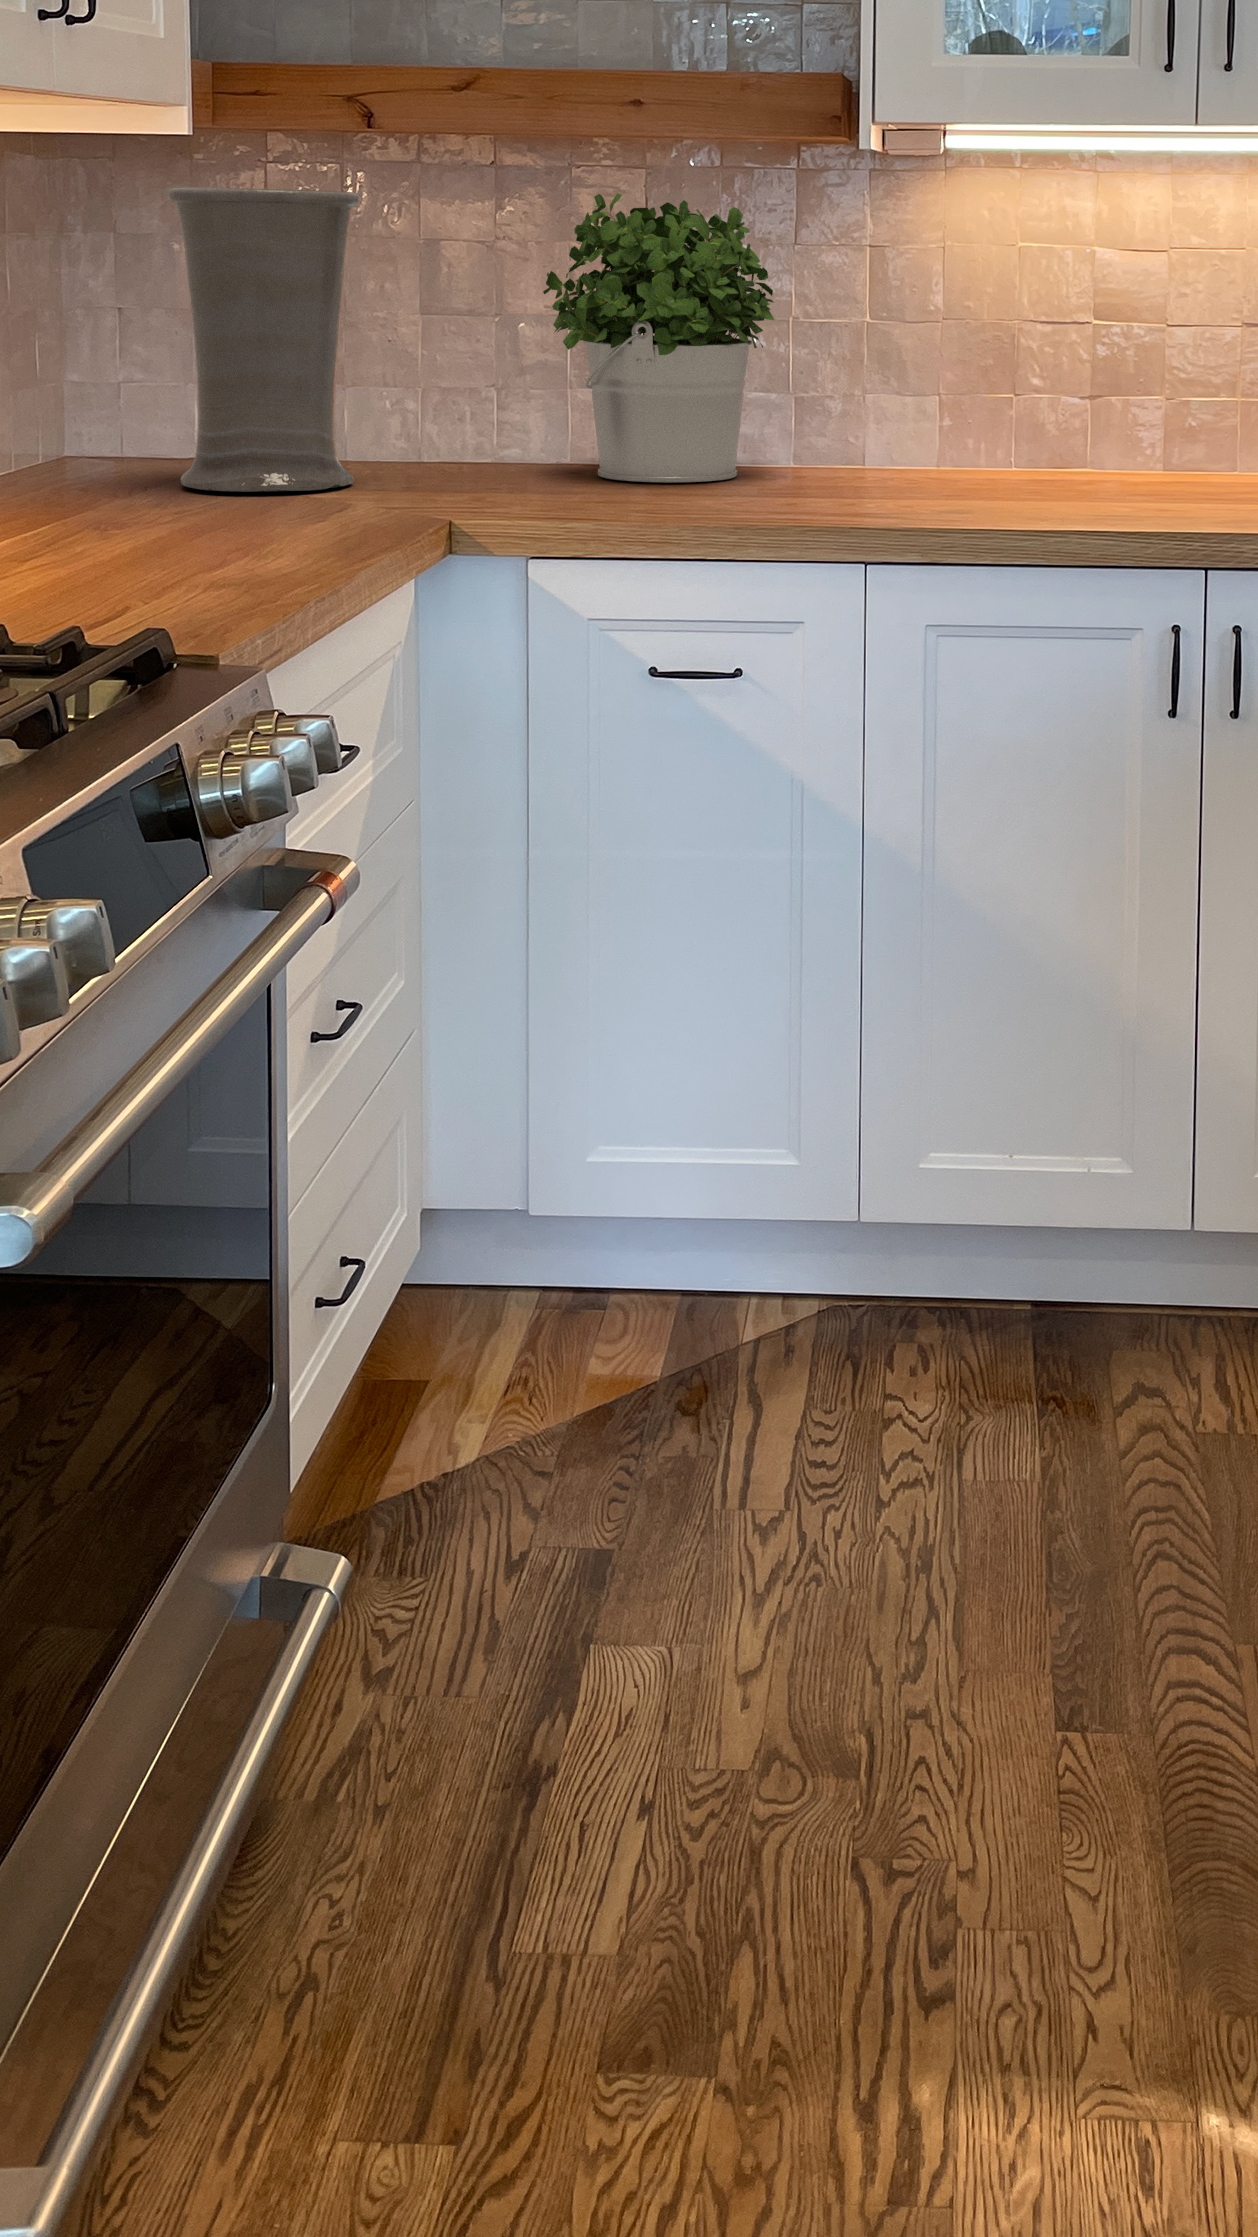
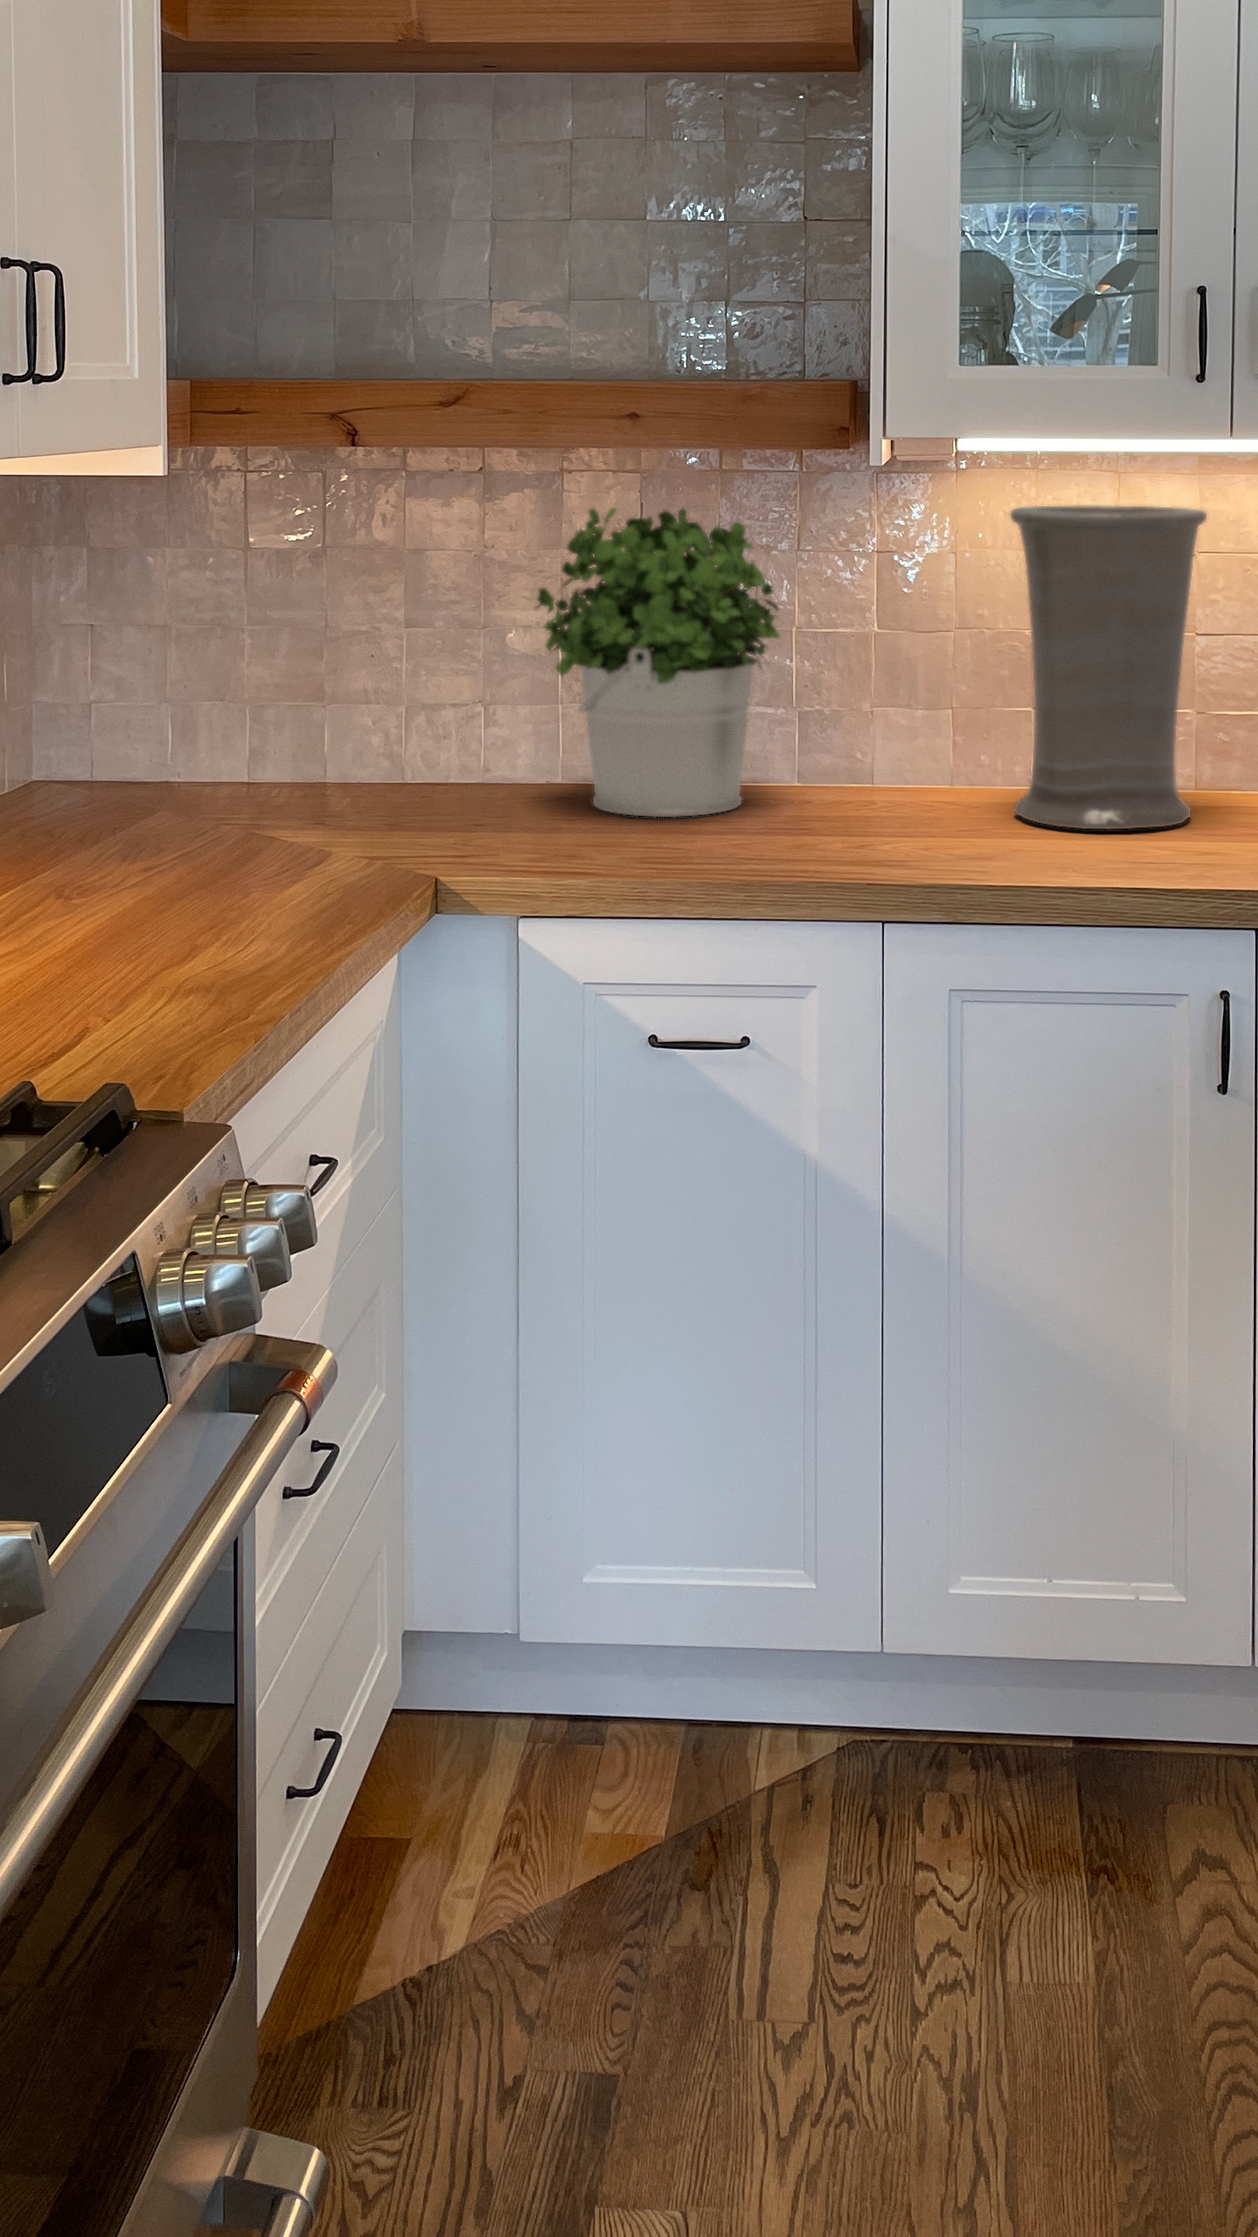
vase: present [167,188,361,492] -> present [1010,505,1207,829]

